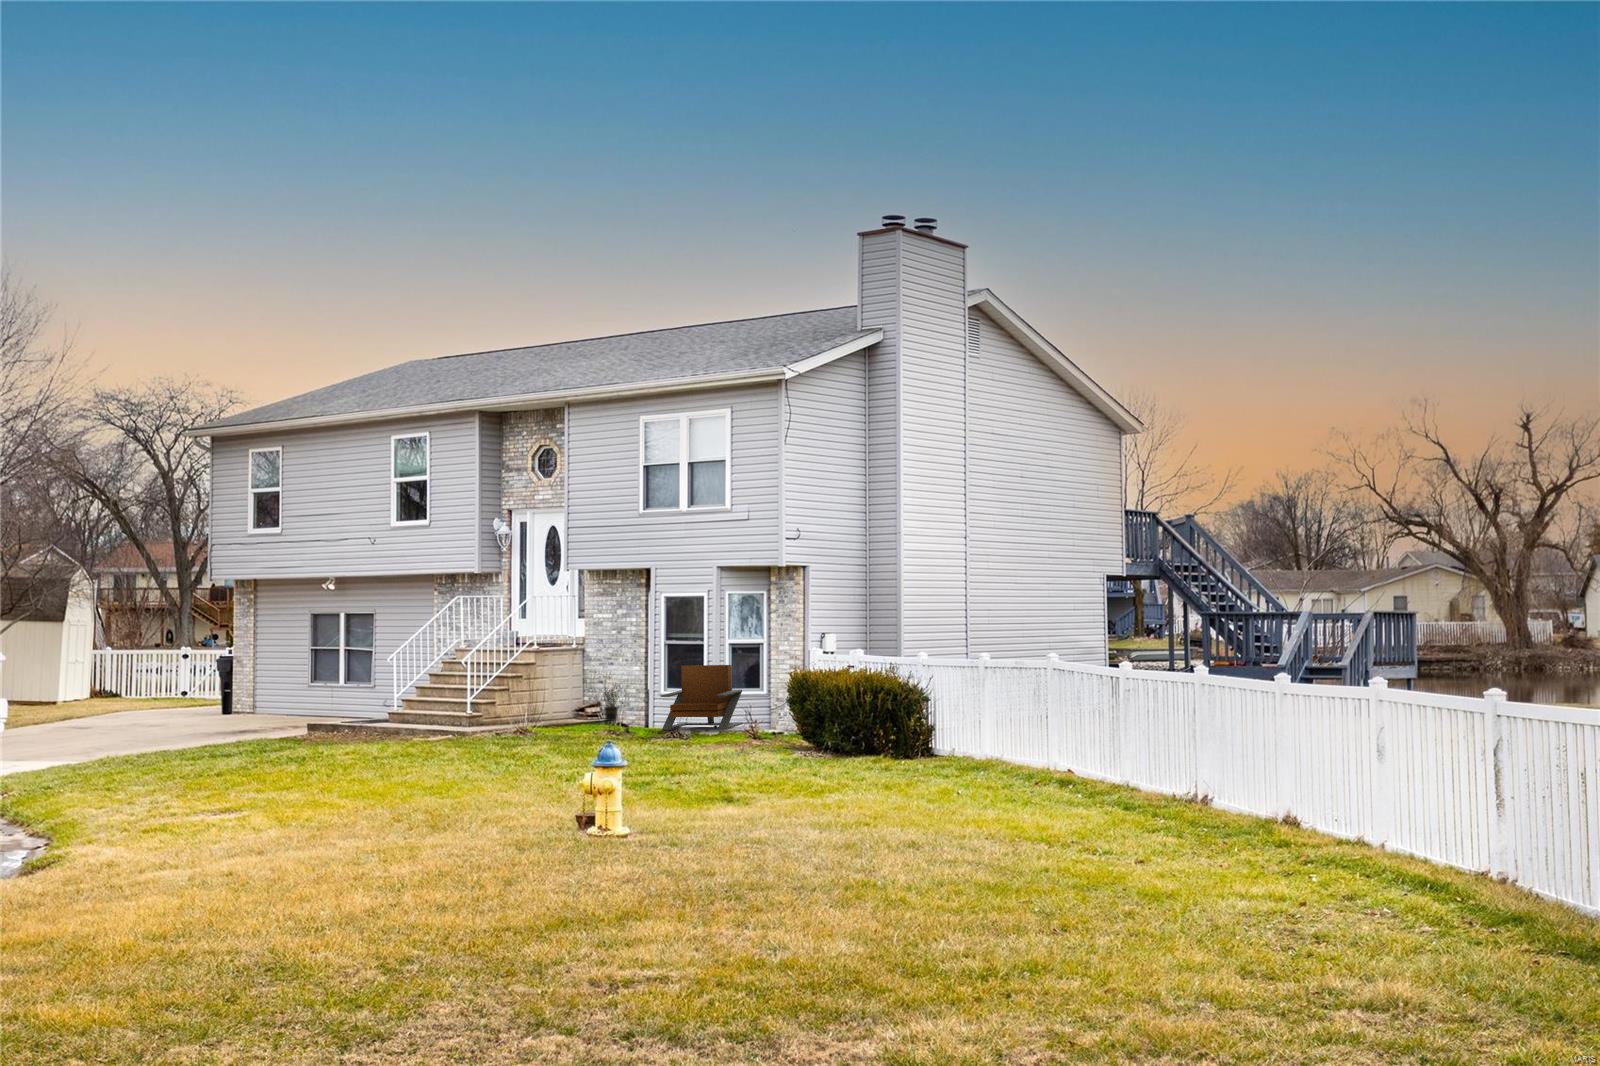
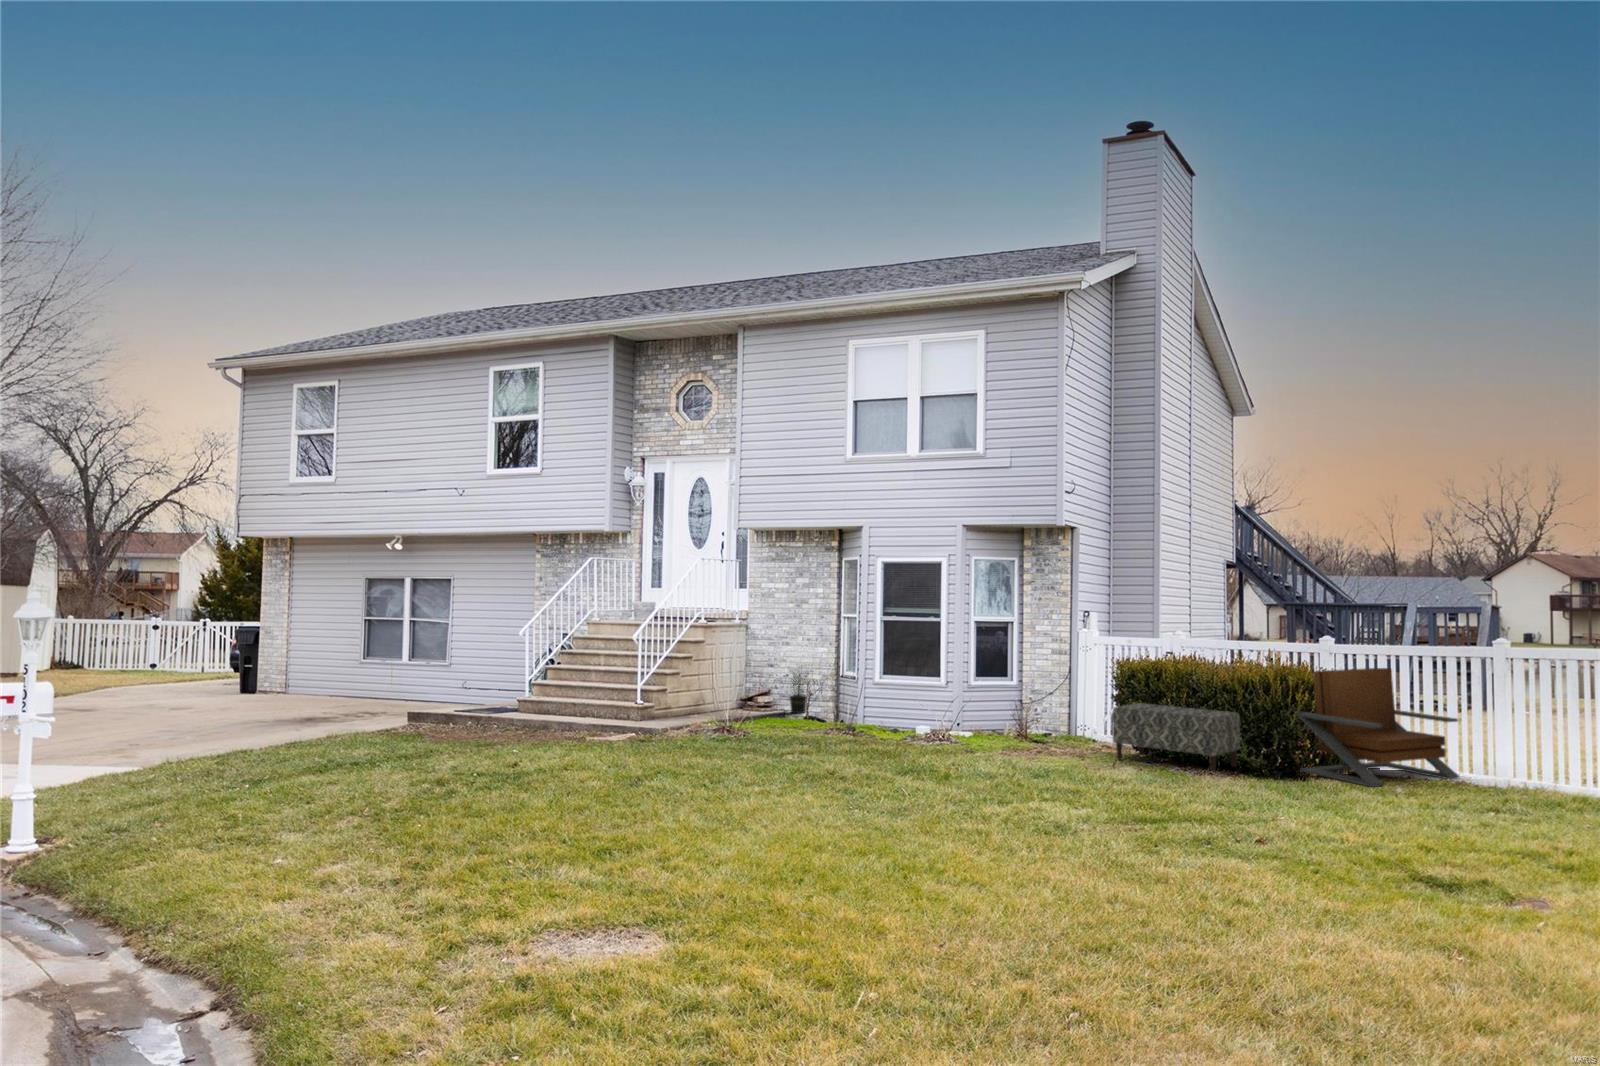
lounge chair: present [661,665,743,730] -> present [1297,668,1459,787]
bench: none [739,704,811,749] -> present [1112,703,1240,773]

